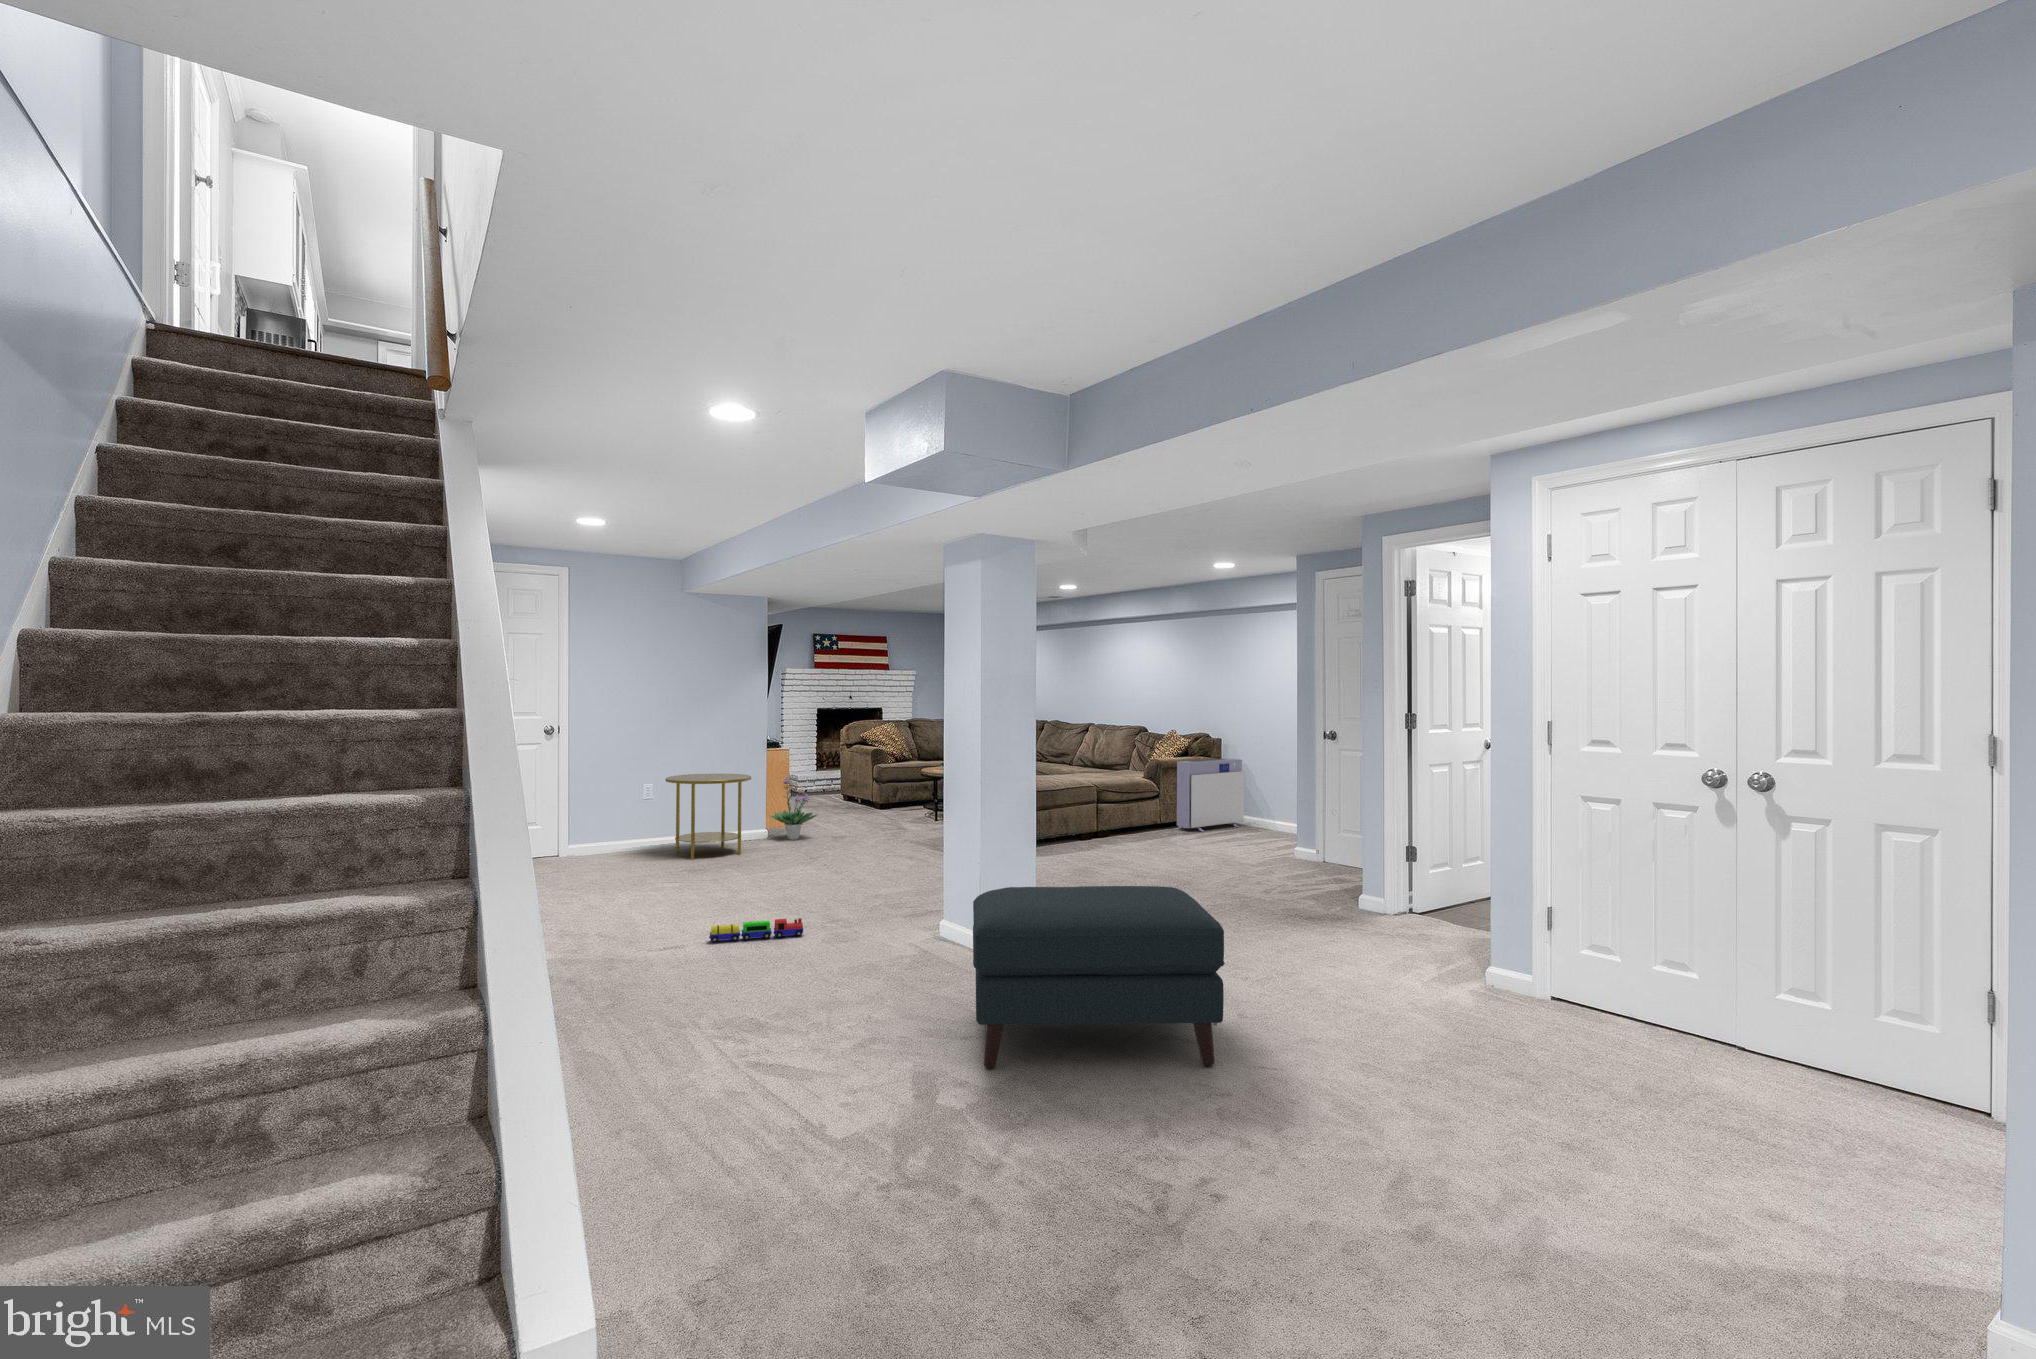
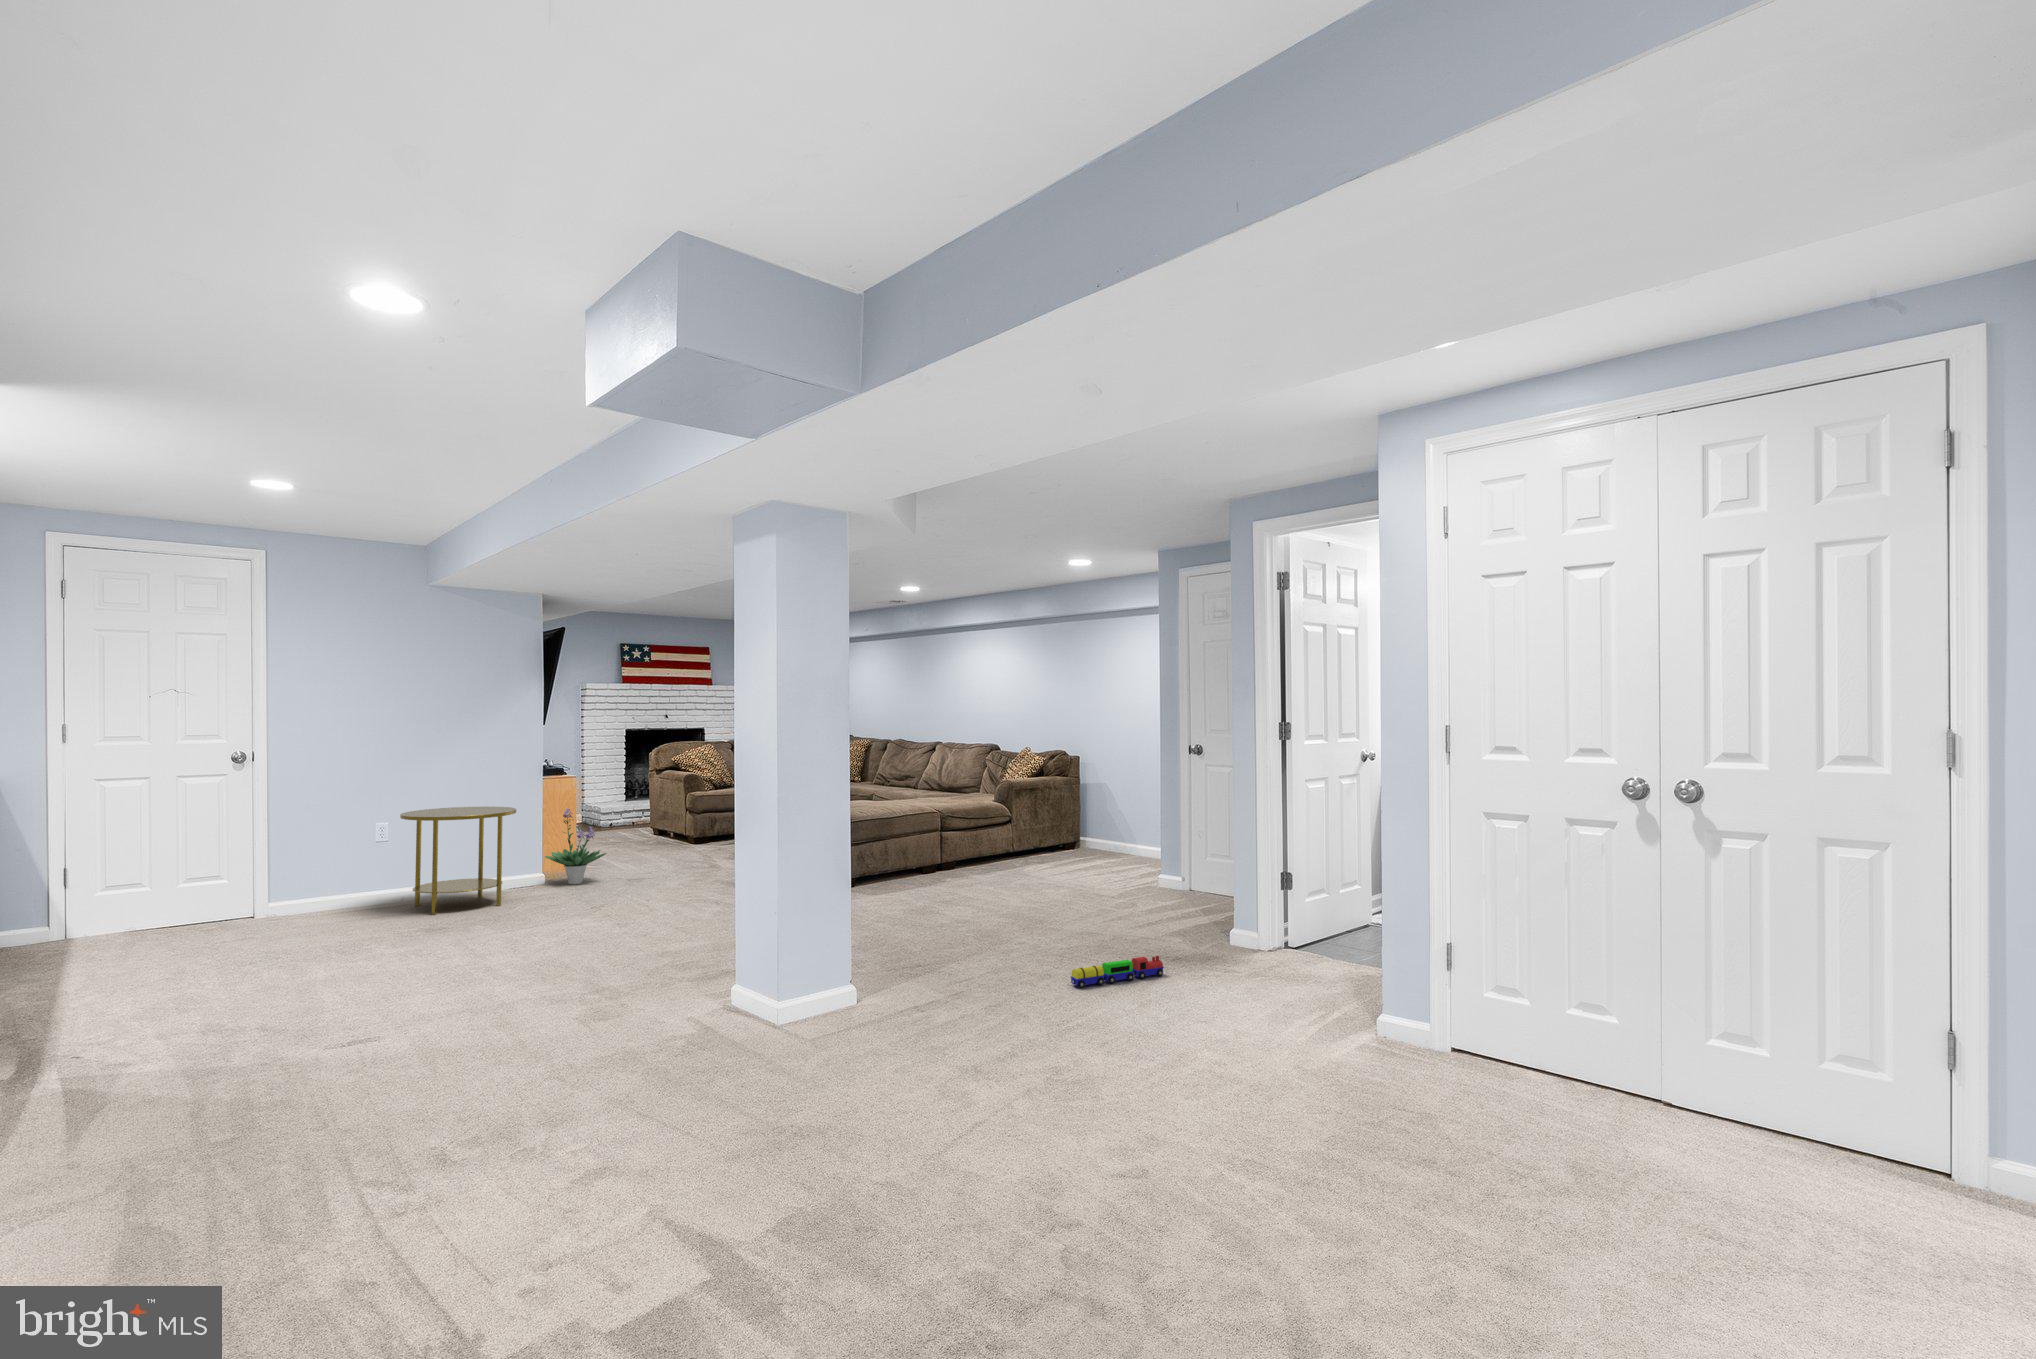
air purifier: present [1177,758,1244,832] -> none [1031,778,1103,859]
ottoman: present [973,886,1225,1069] -> none [735,940,1076,1211]
toy train: present [709,918,804,943] -> present [1071,956,1164,988]

